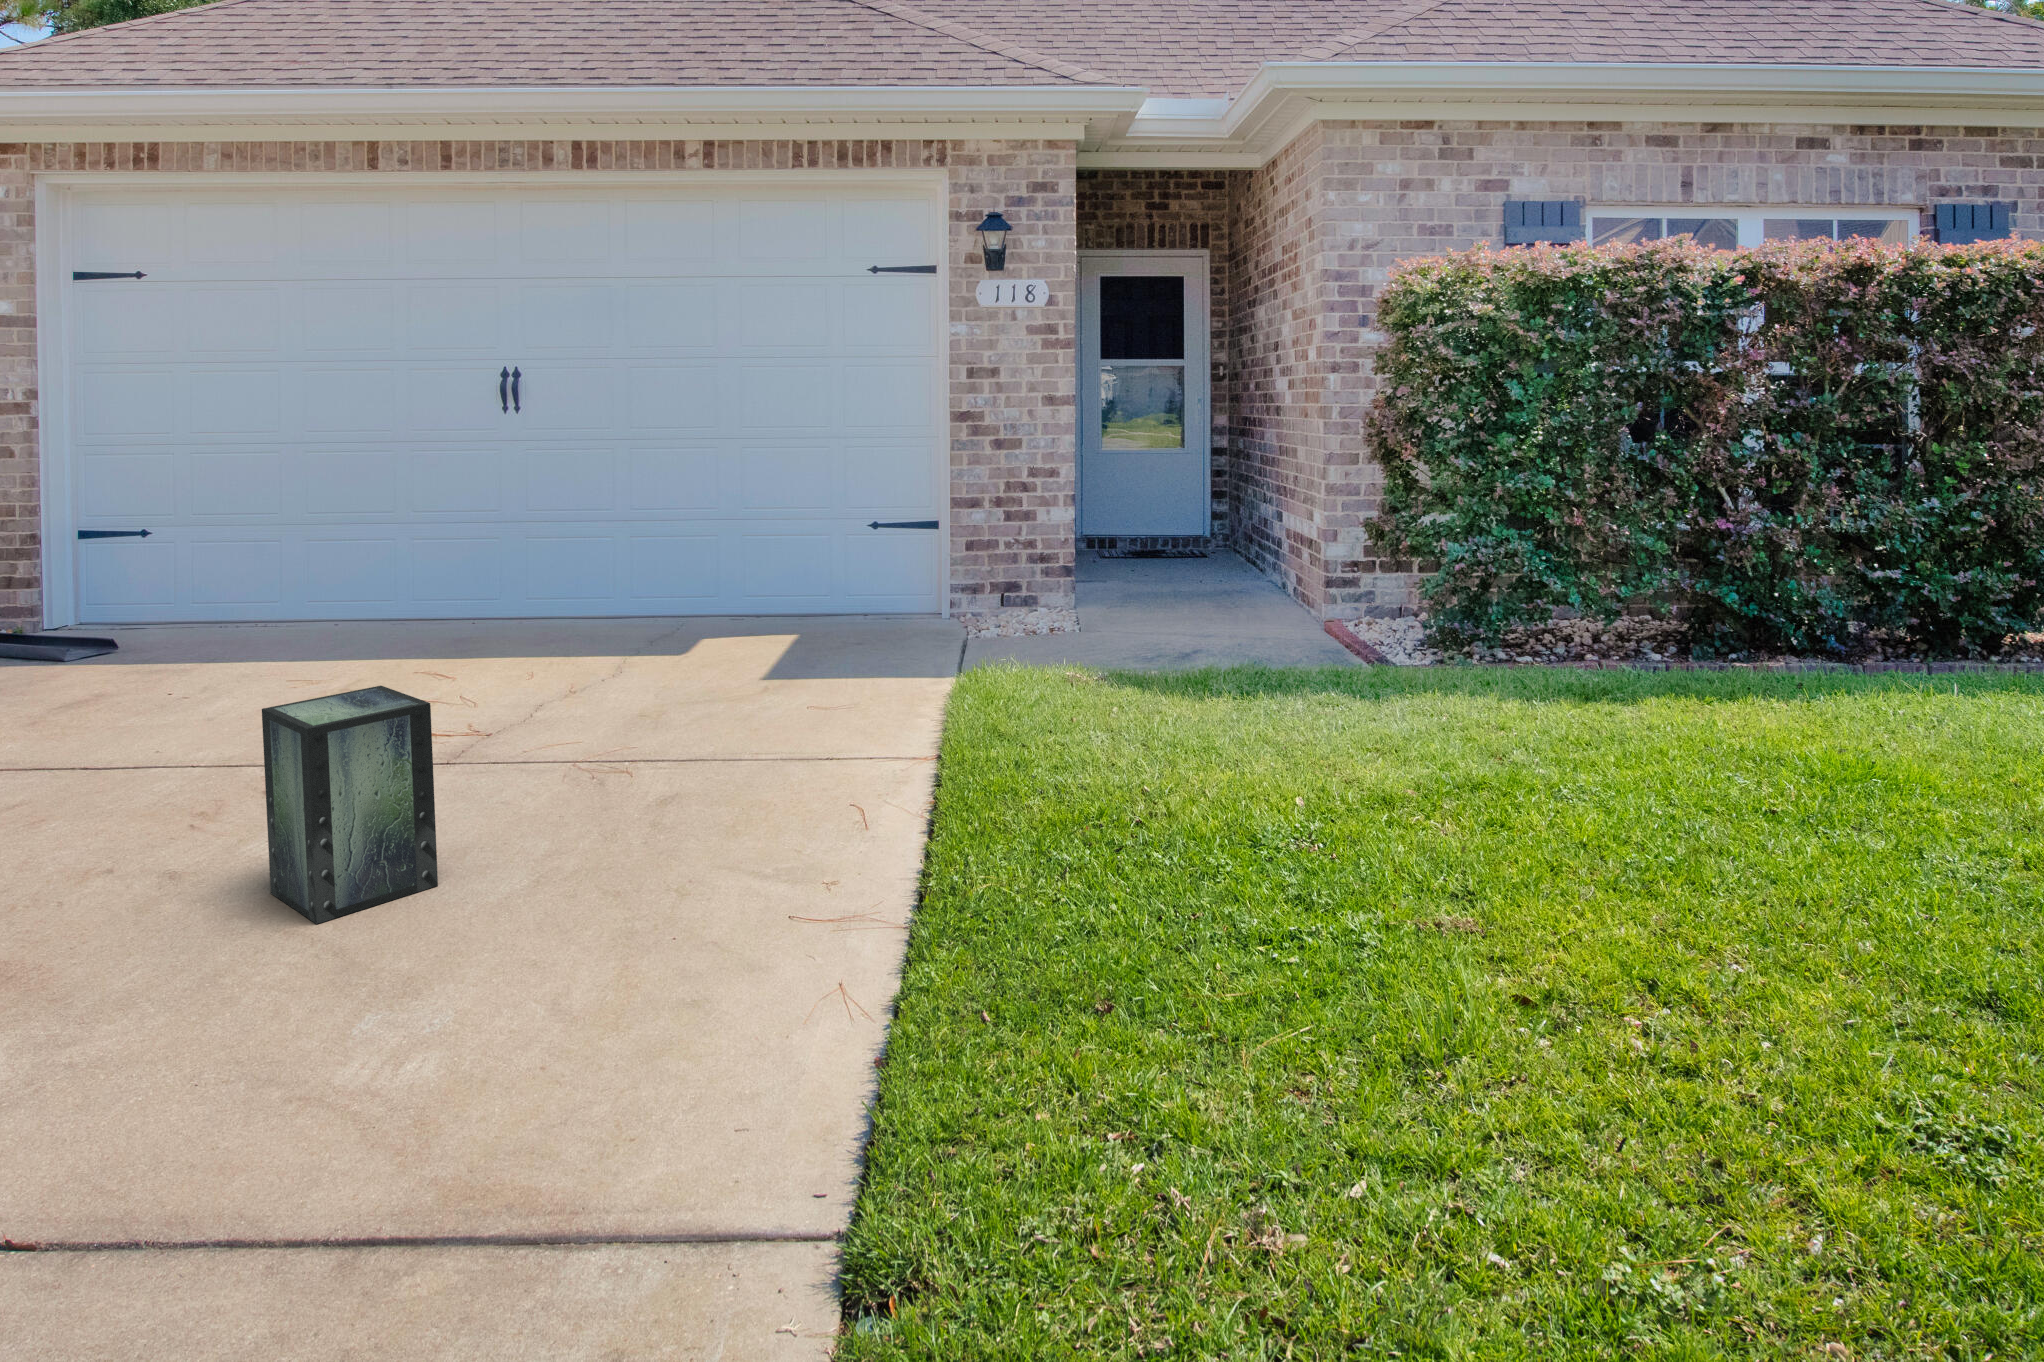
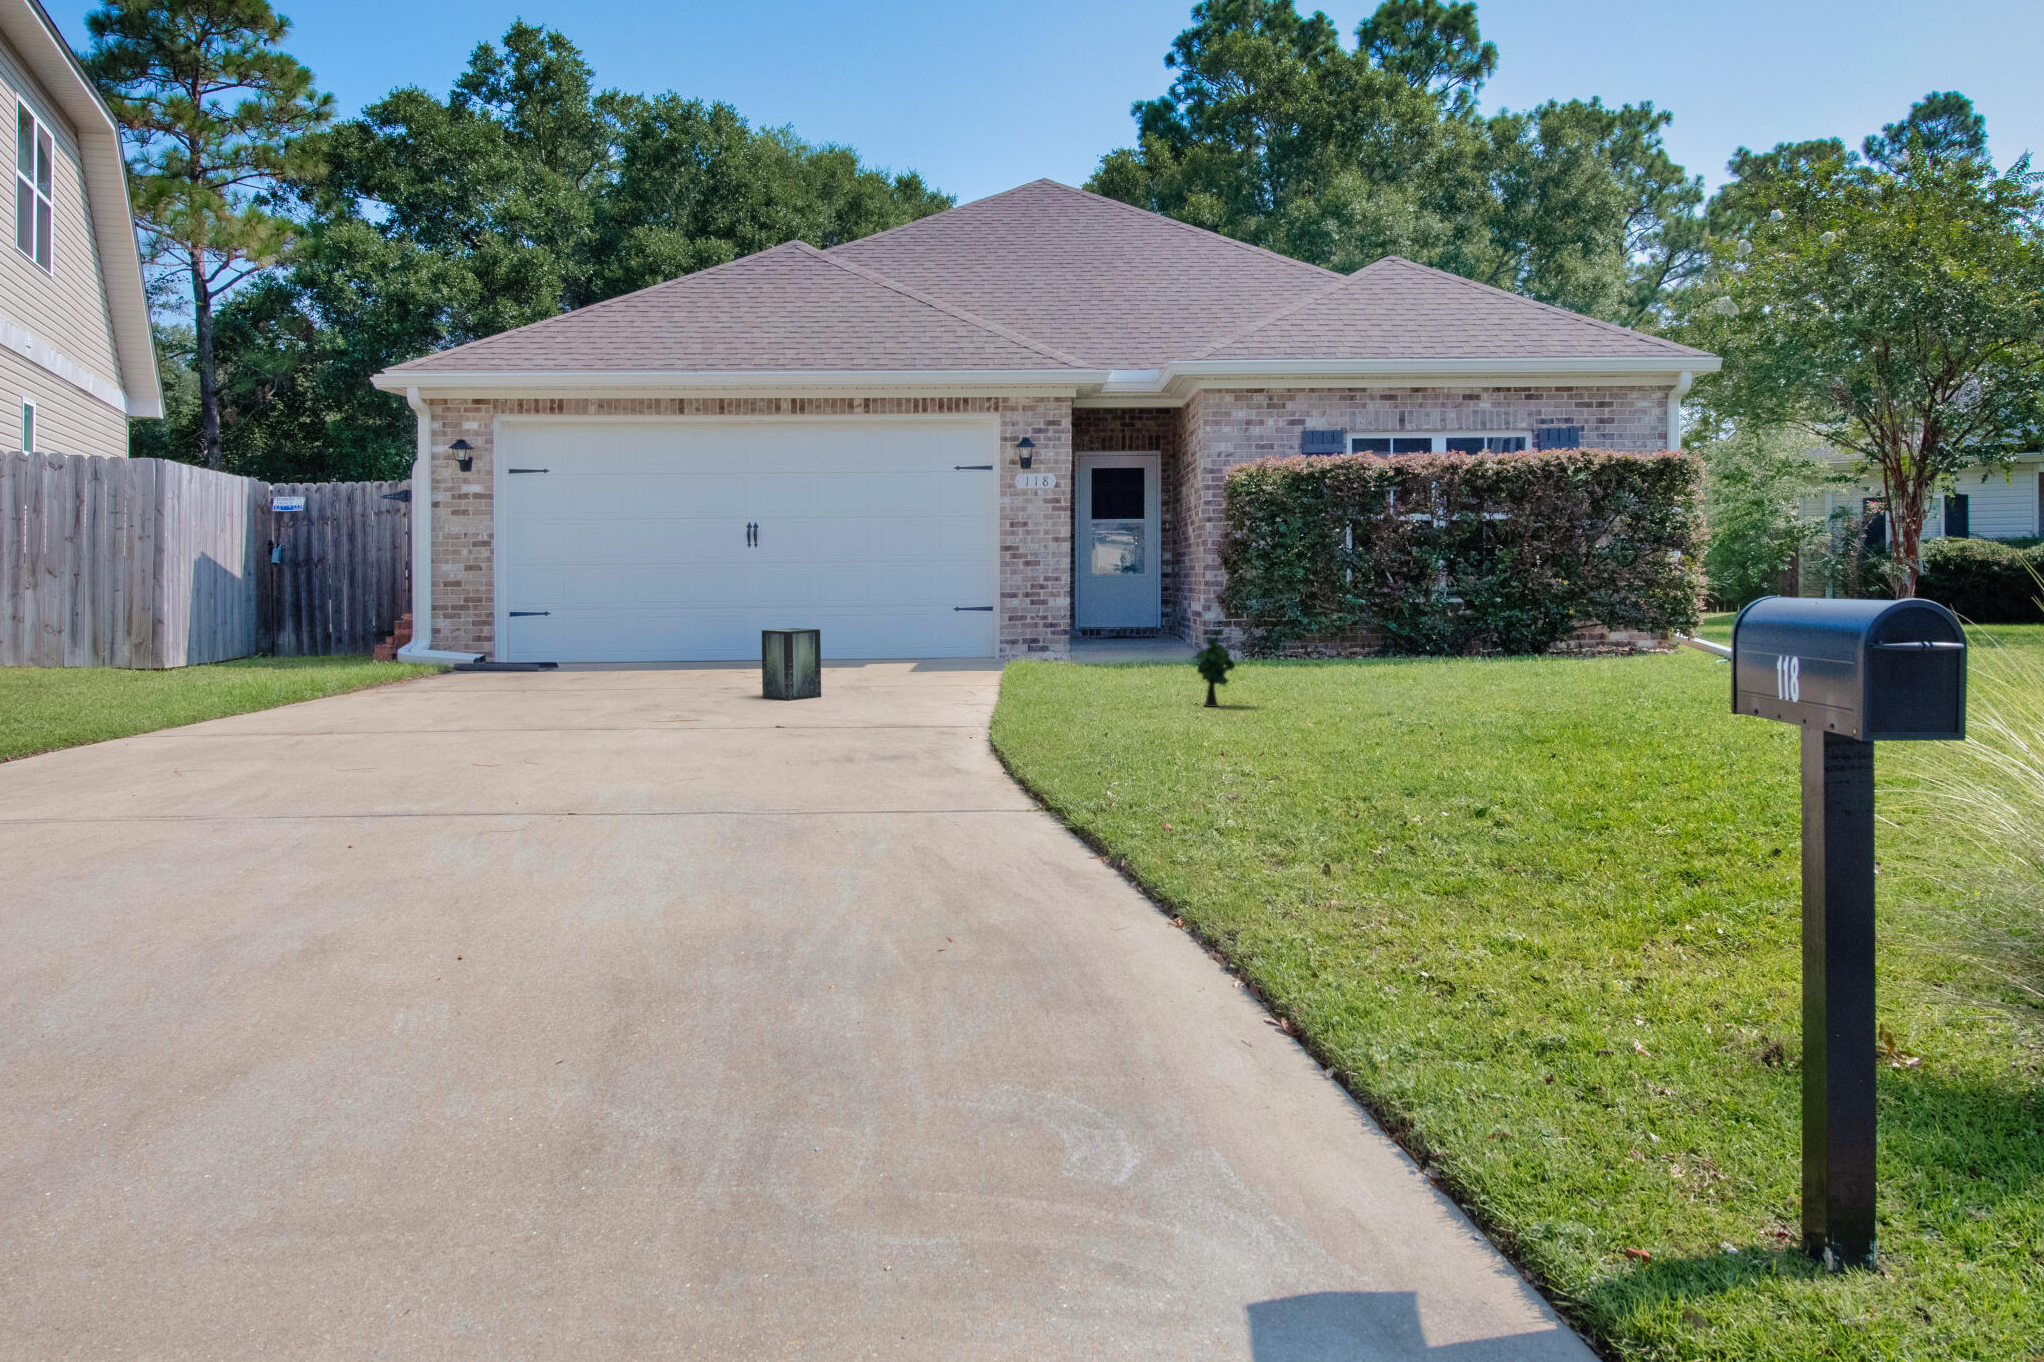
decorative plant: none [1657,900,1870,1222] -> present [1193,630,1236,707]

